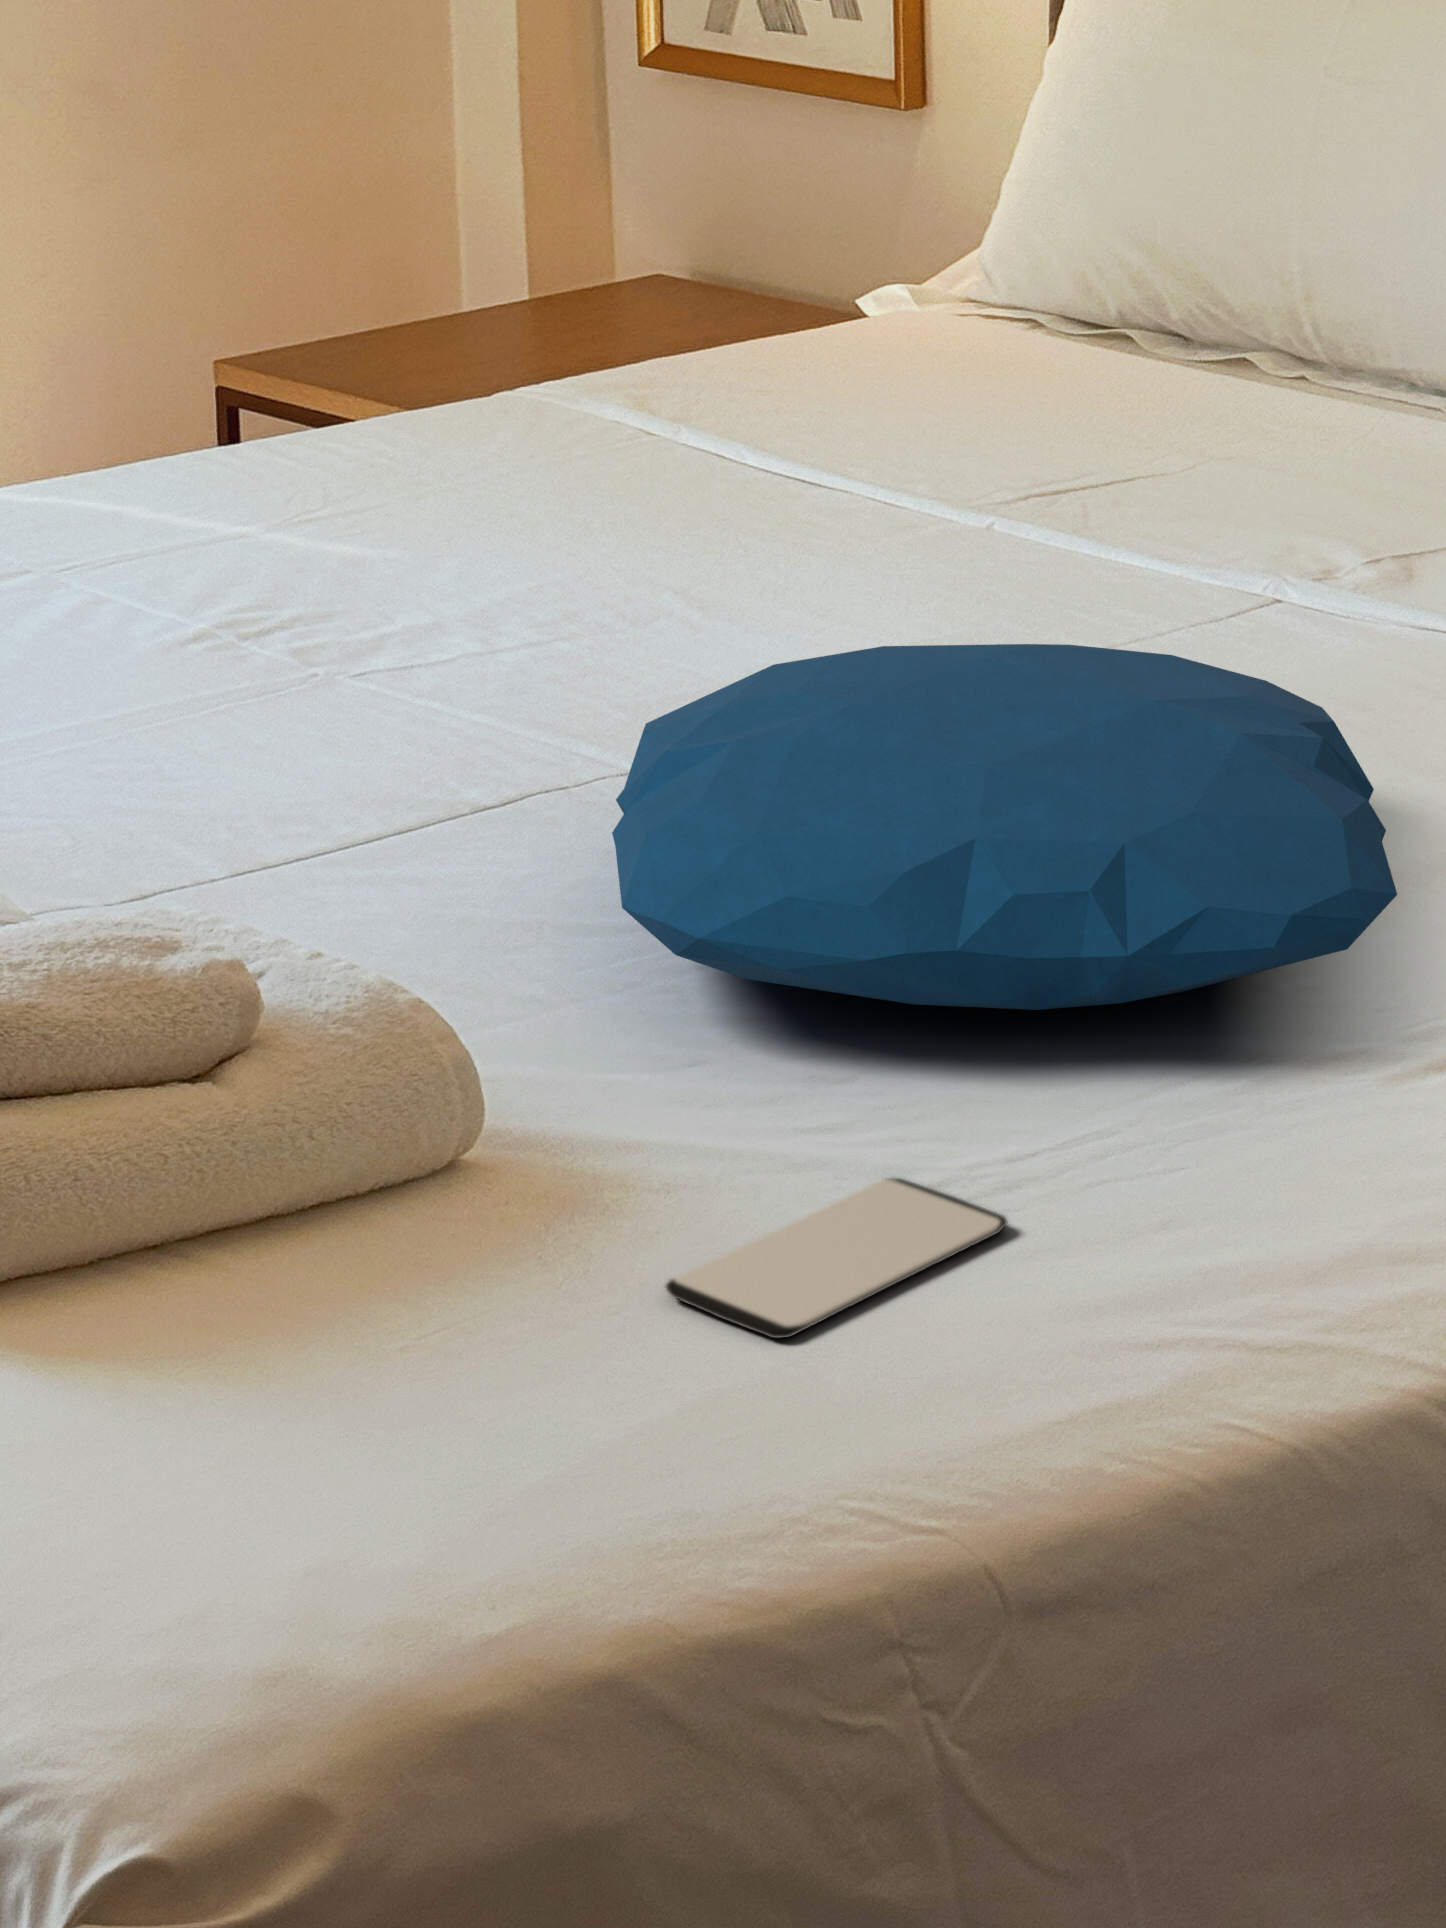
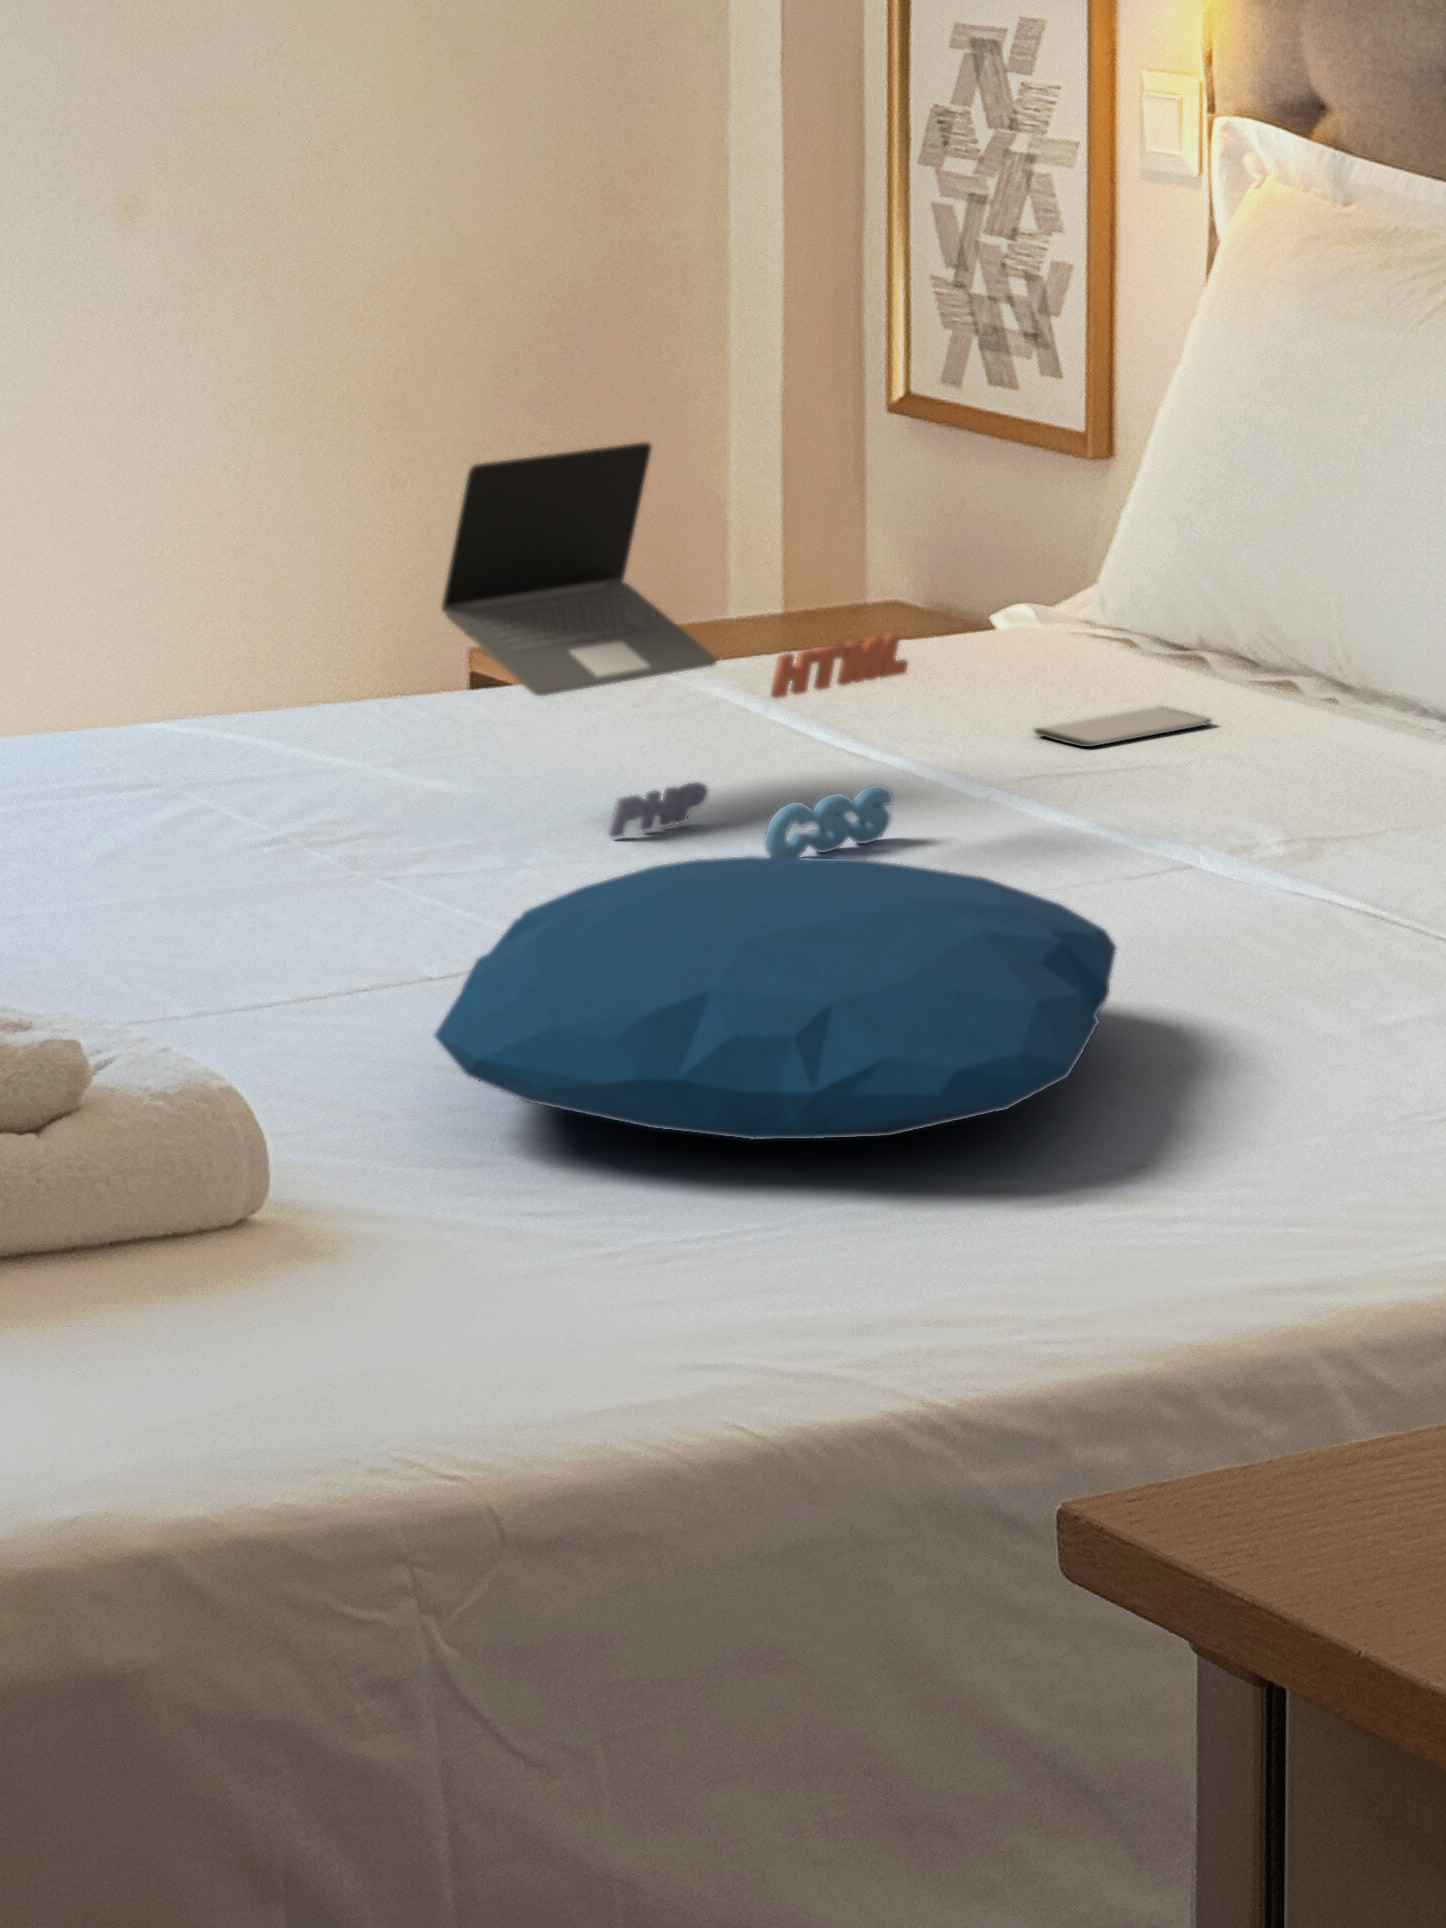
laptop: none [368,143,920,620] -> present [441,442,908,857]
smartphone: present [666,1178,1007,1338] -> present [1035,706,1211,747]

